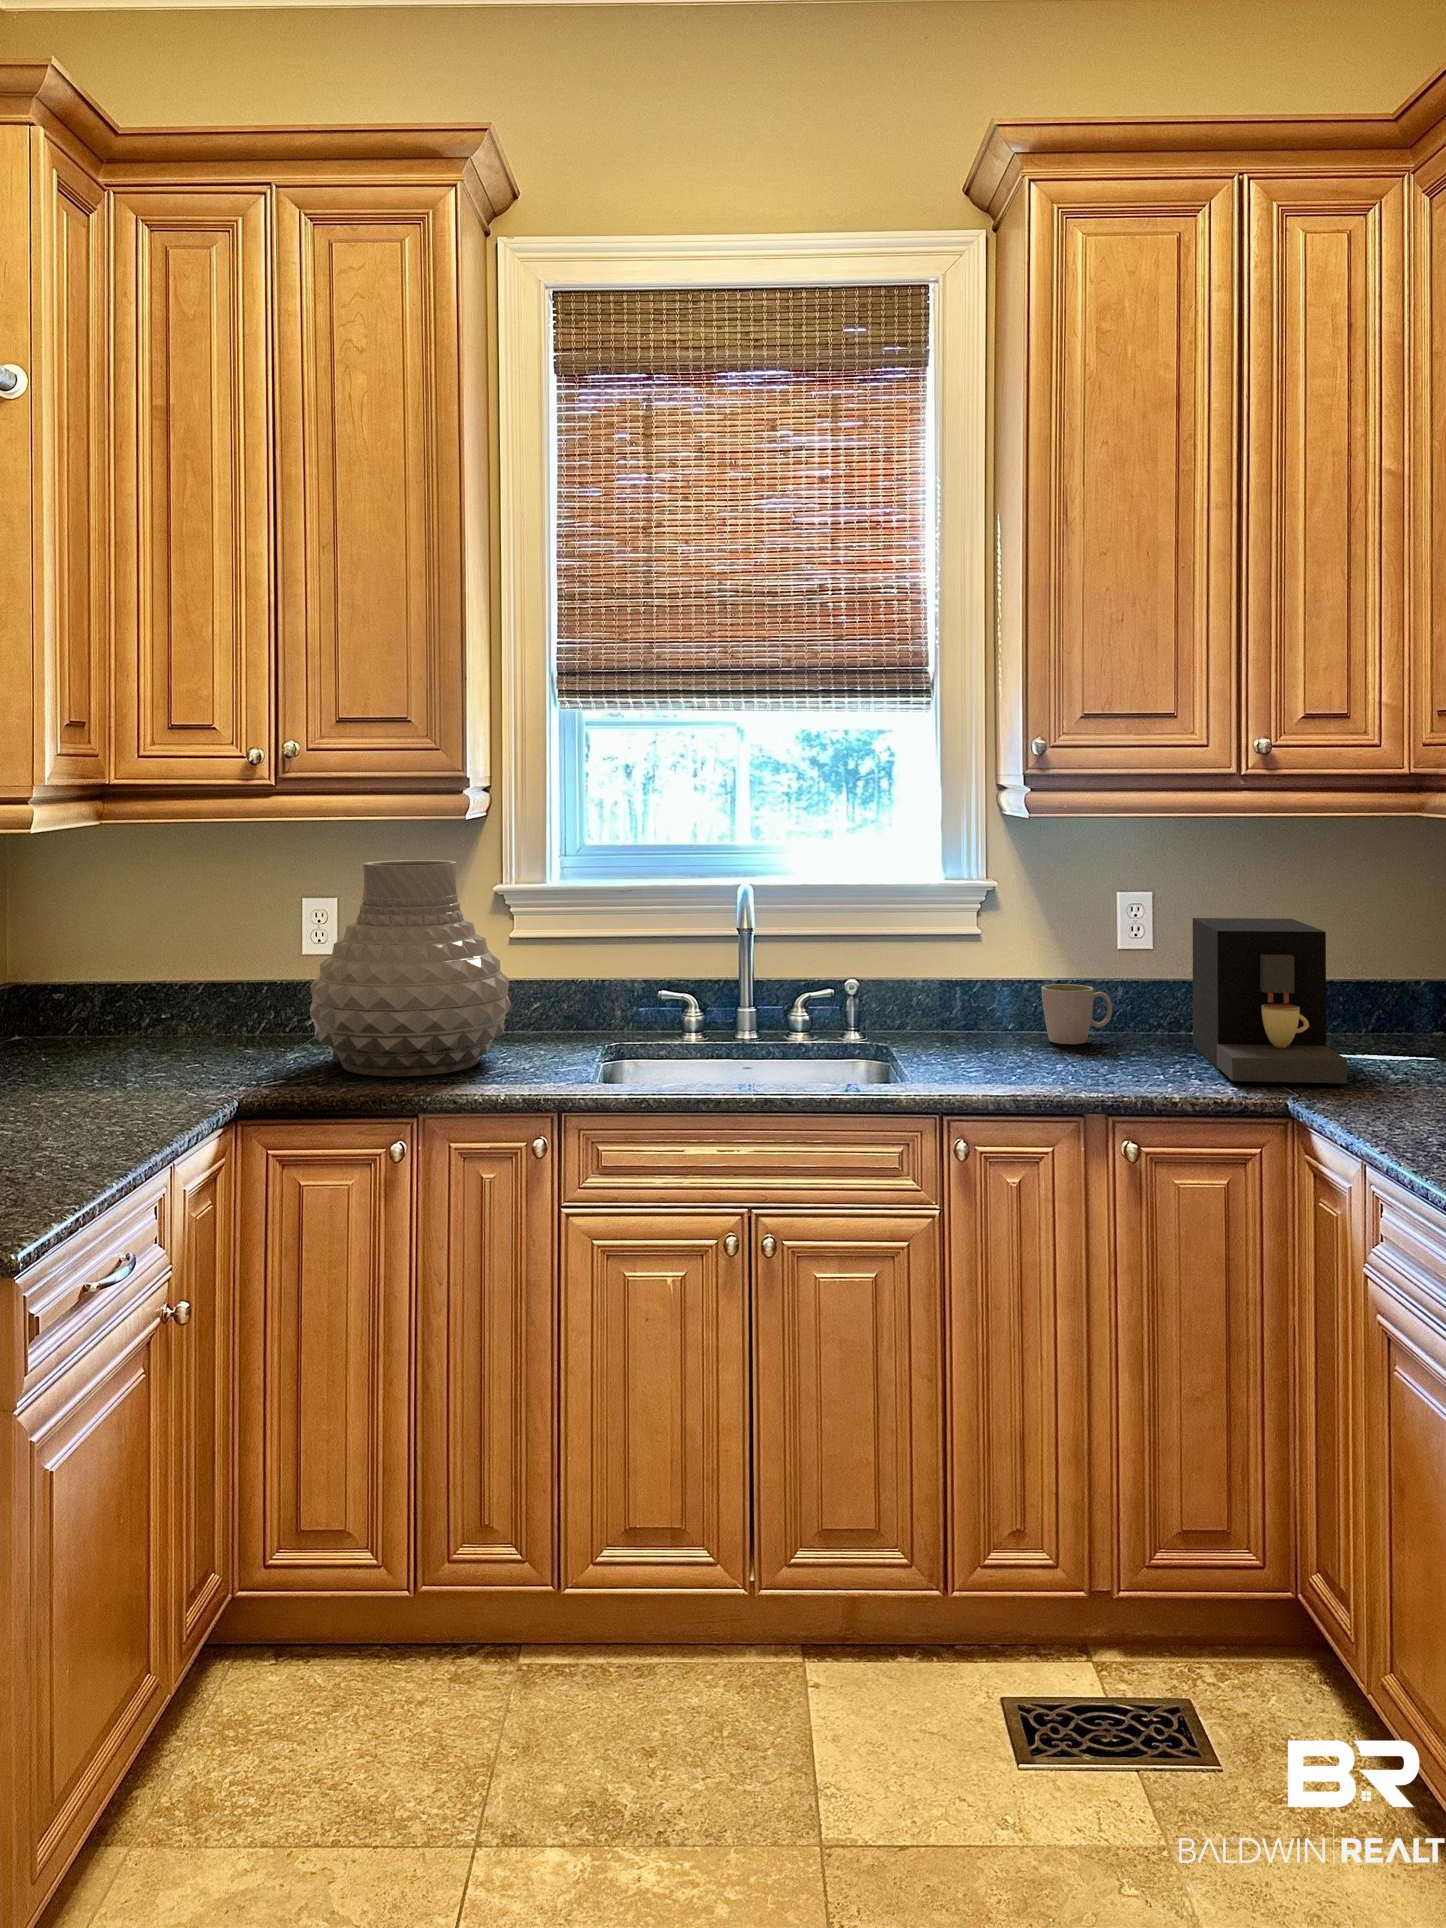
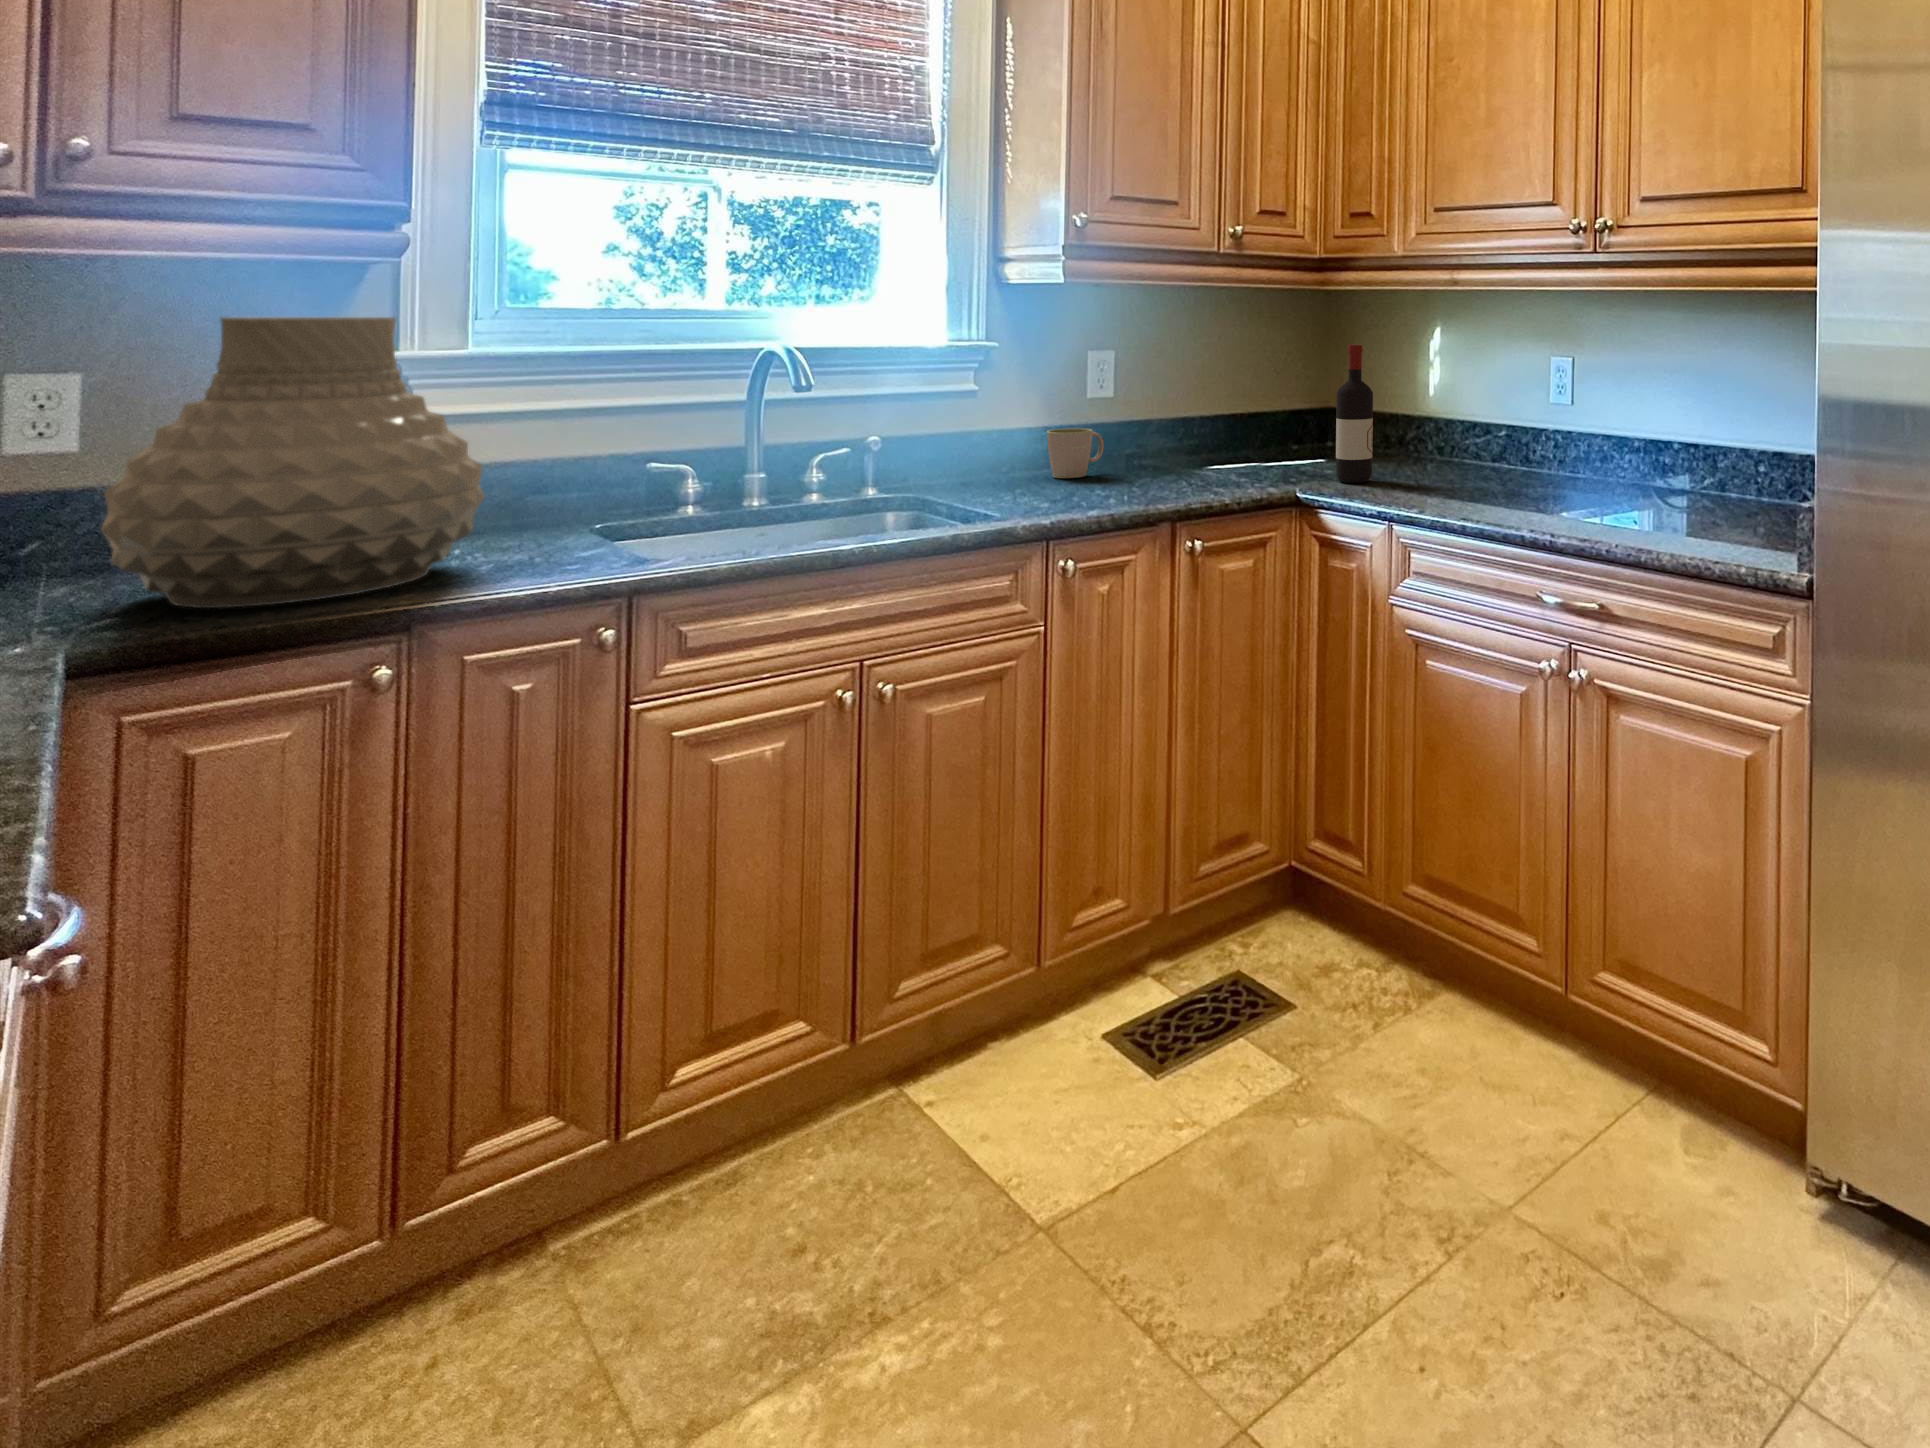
wine bottle: none [1364,906,1420,1104] -> present [1336,345,1373,483]
coffee maker: present [1192,918,1347,1083] -> none [1167,365,1316,483]

